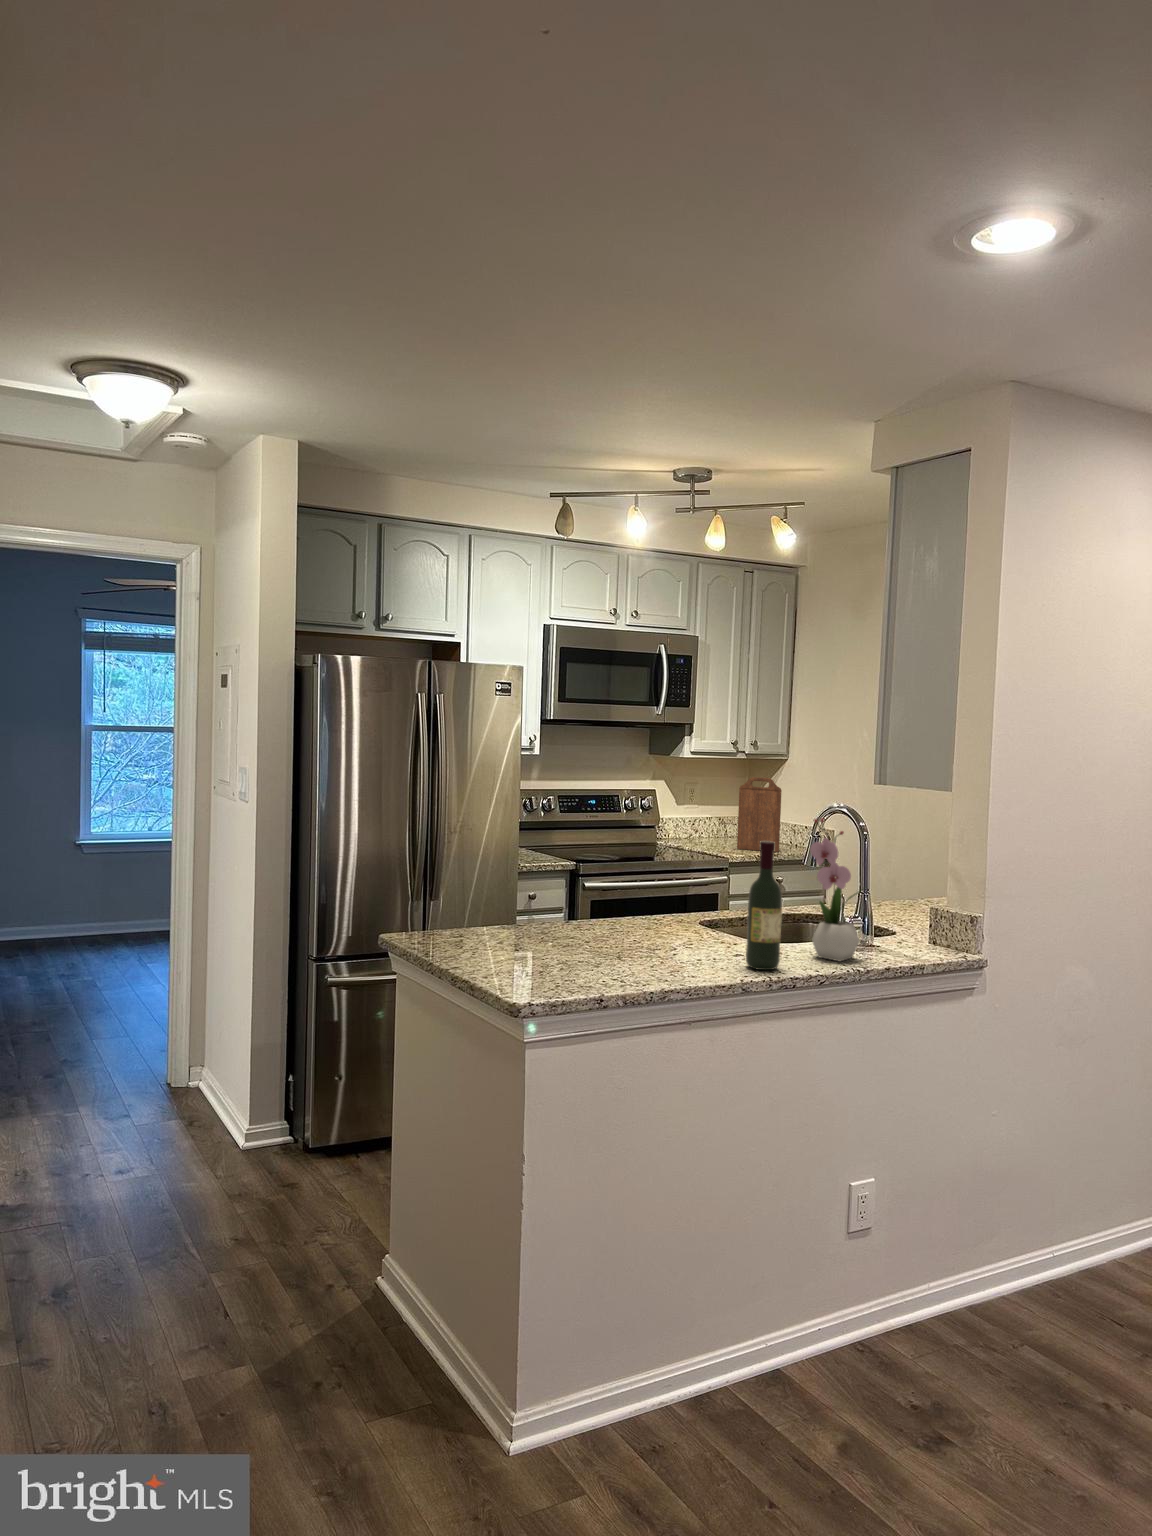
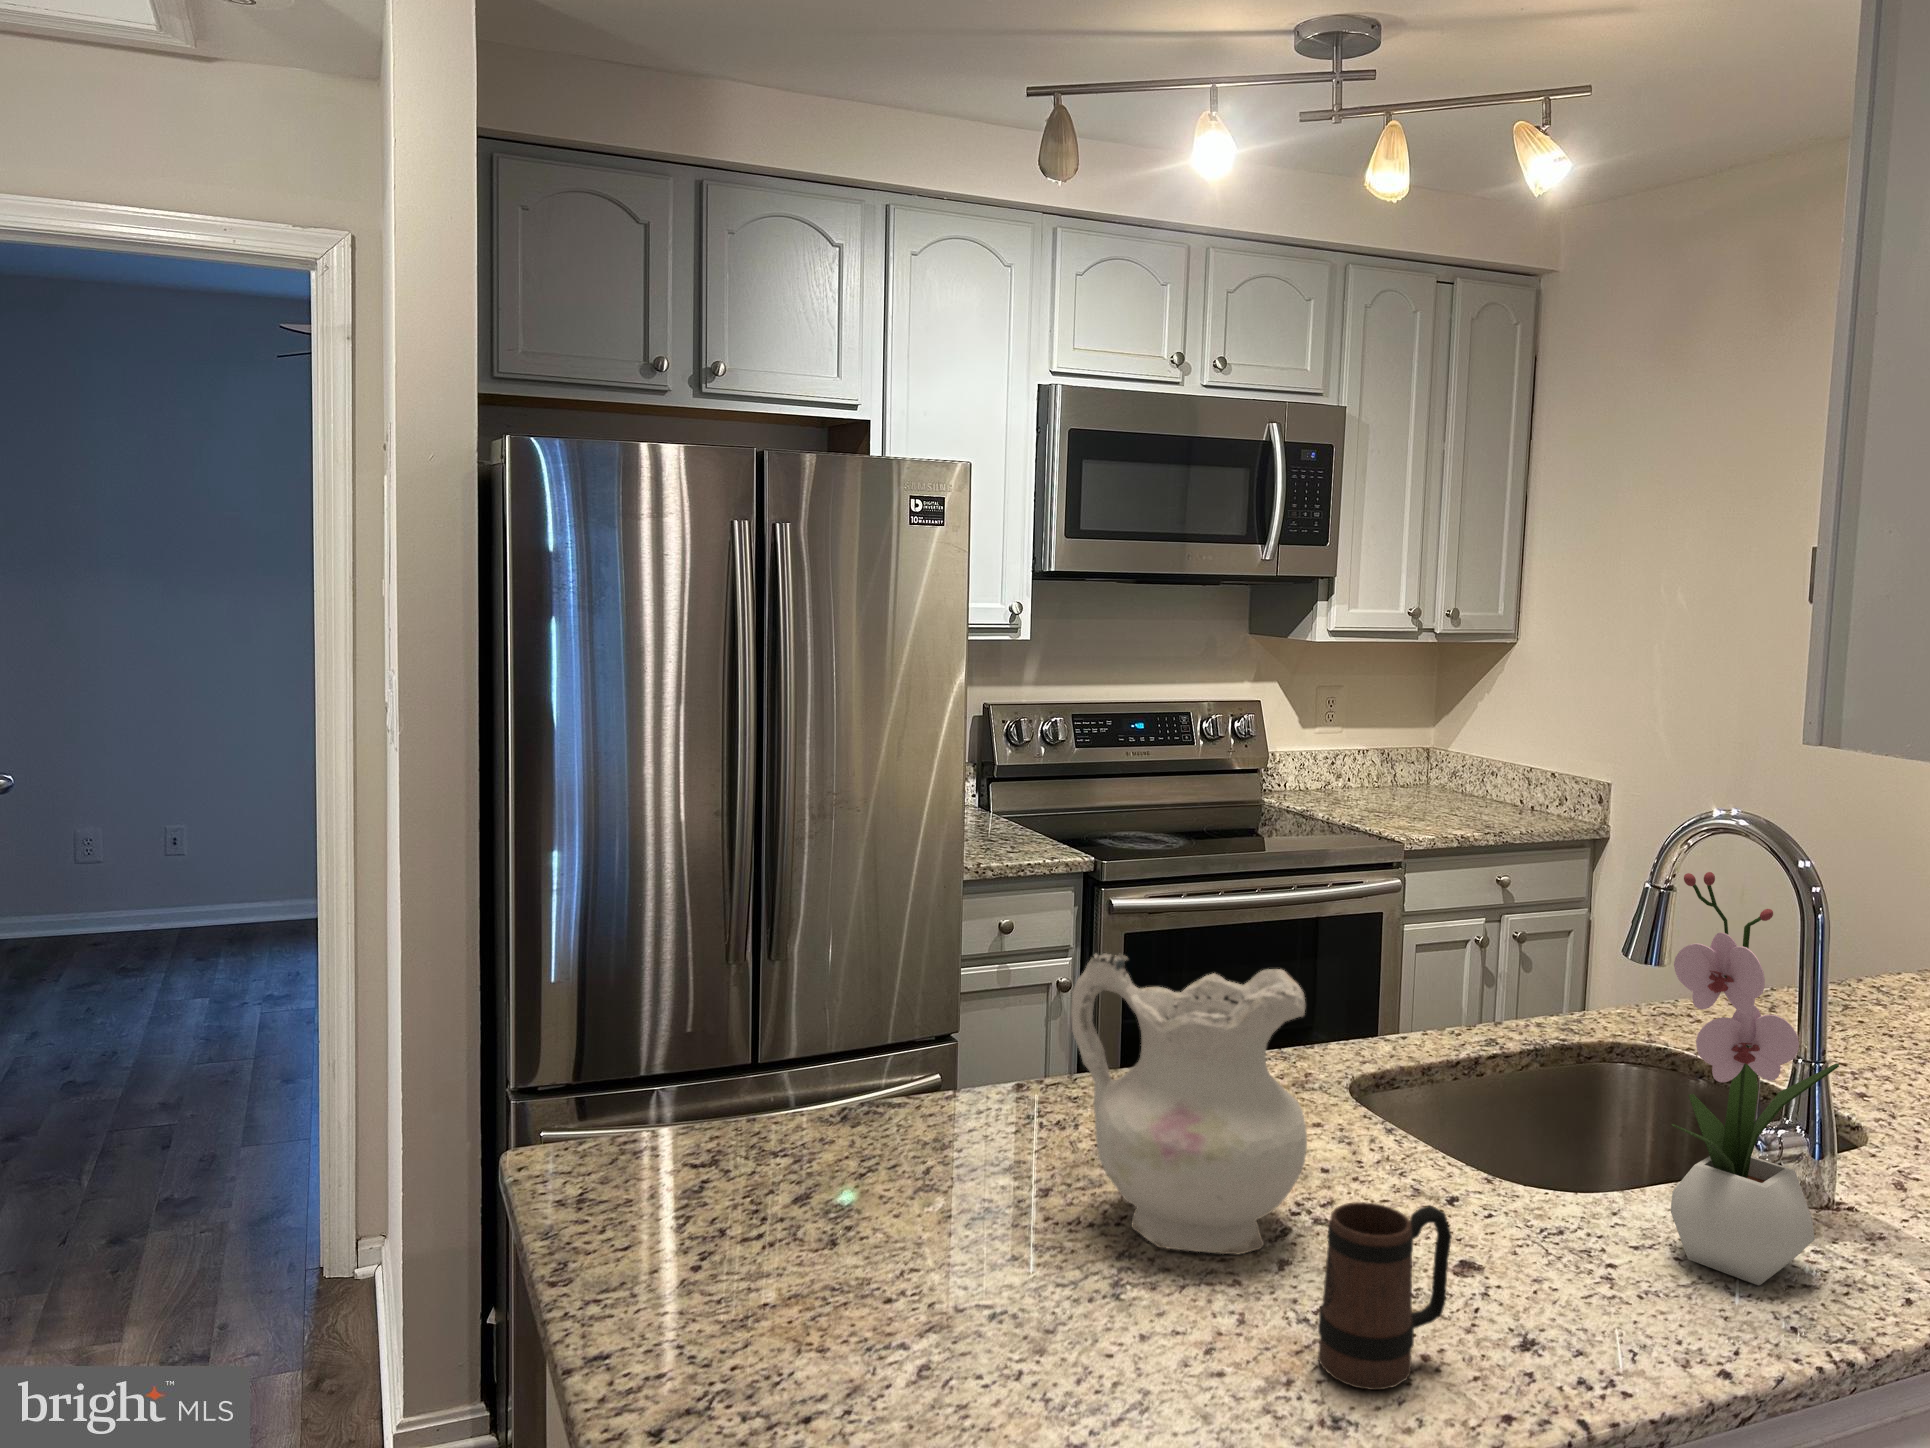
cutting board: present [737,777,782,852] -> none [1418,680,1508,826]
wine bottle: present [746,841,782,970] -> none [1487,953,1600,1340]
ceramic pitcher: none [598,852,684,957] -> present [1071,953,1307,1255]
mug: none [689,922,732,978] -> present [1318,1202,1452,1390]

